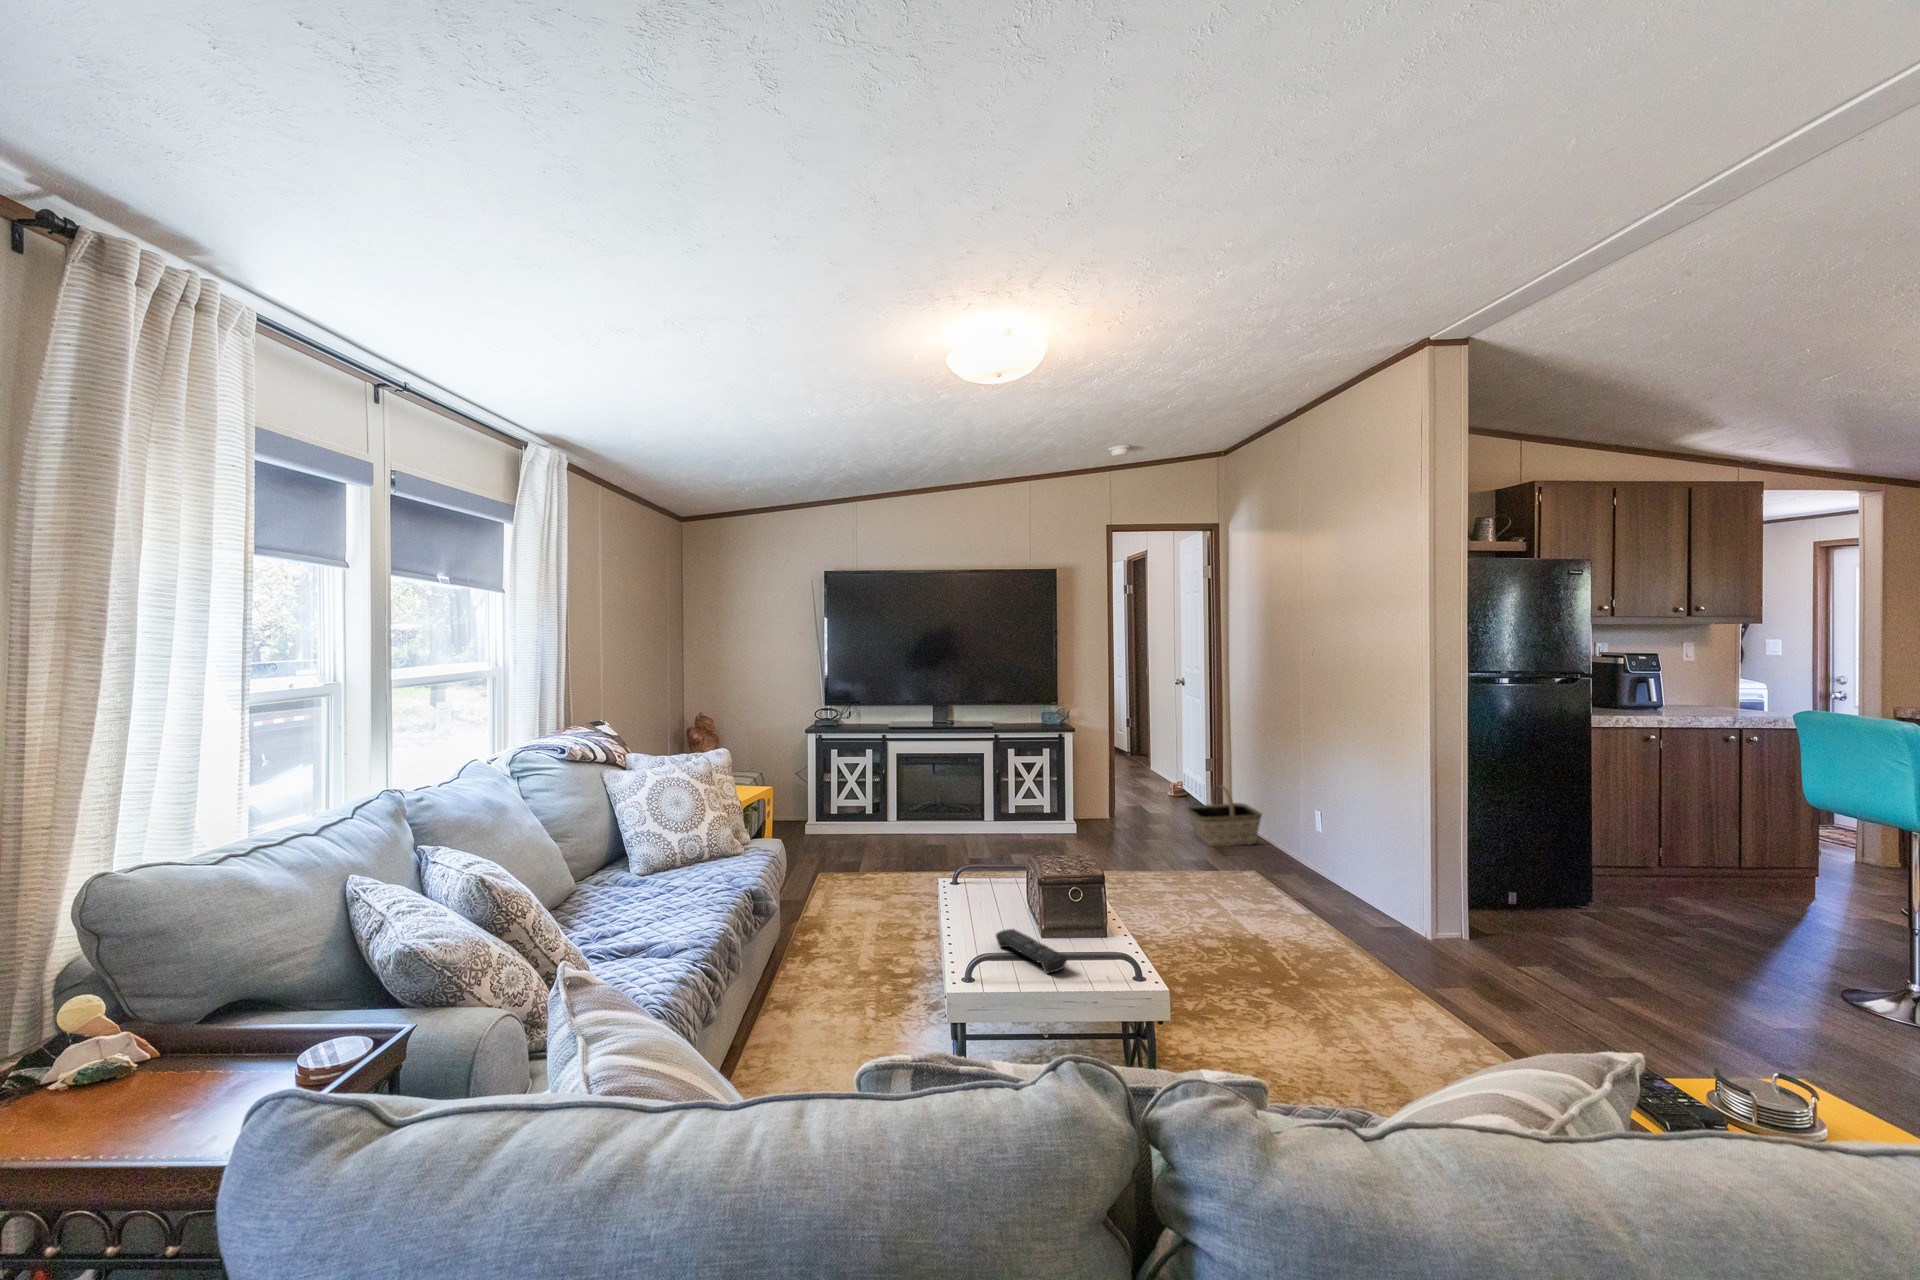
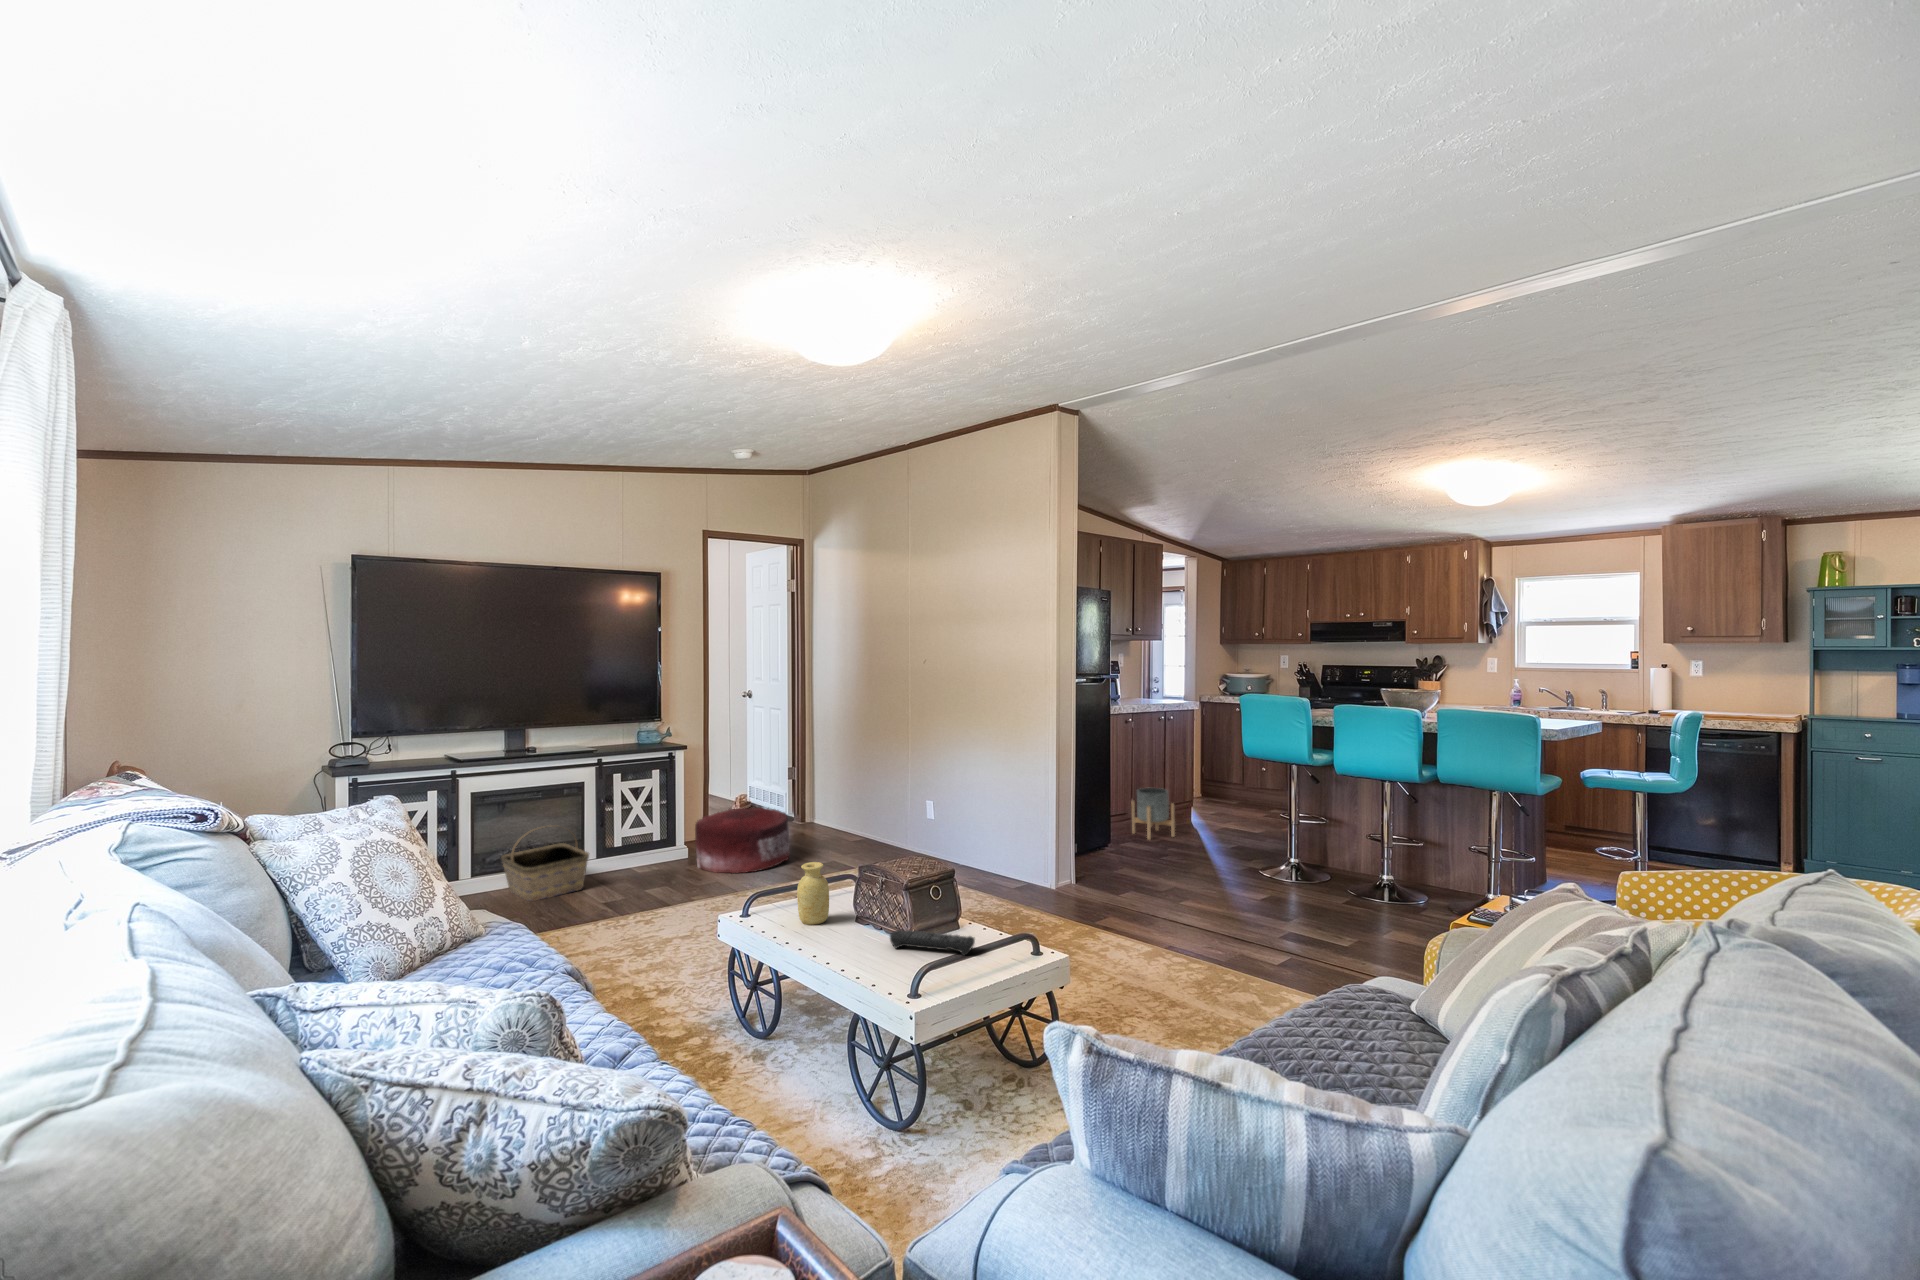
basket: present [1187,785,1262,846] -> present [501,826,589,901]
pouf: none [1069,791,1162,855] -> present [695,808,790,873]
planter: none [1660,833,1743,914] -> present [1131,788,1175,840]
vase: none [970,844,1001,907] -> present [797,862,829,925]

